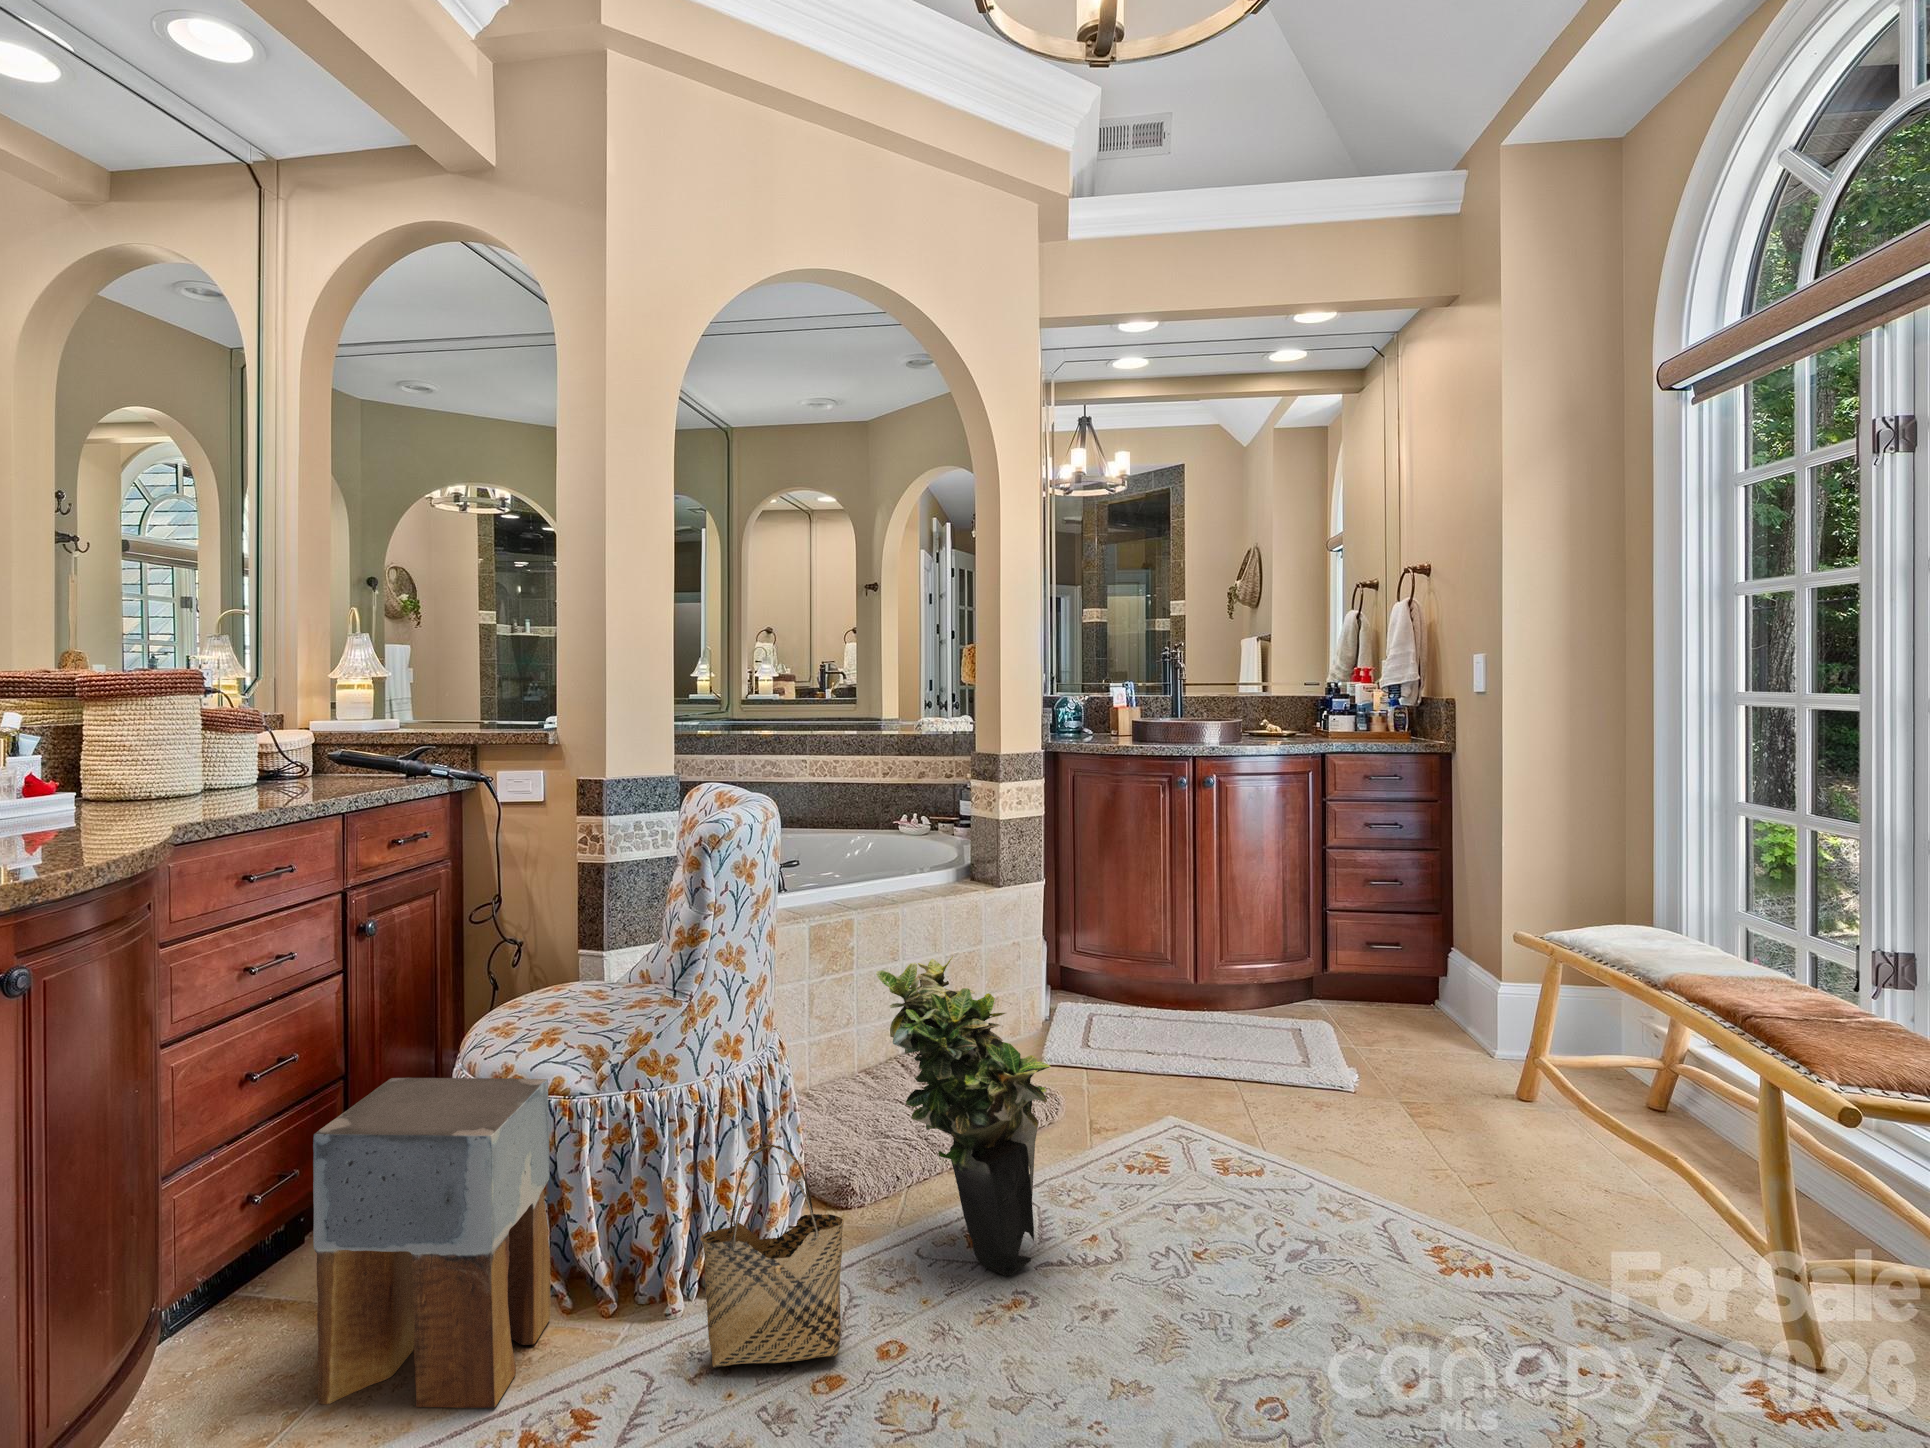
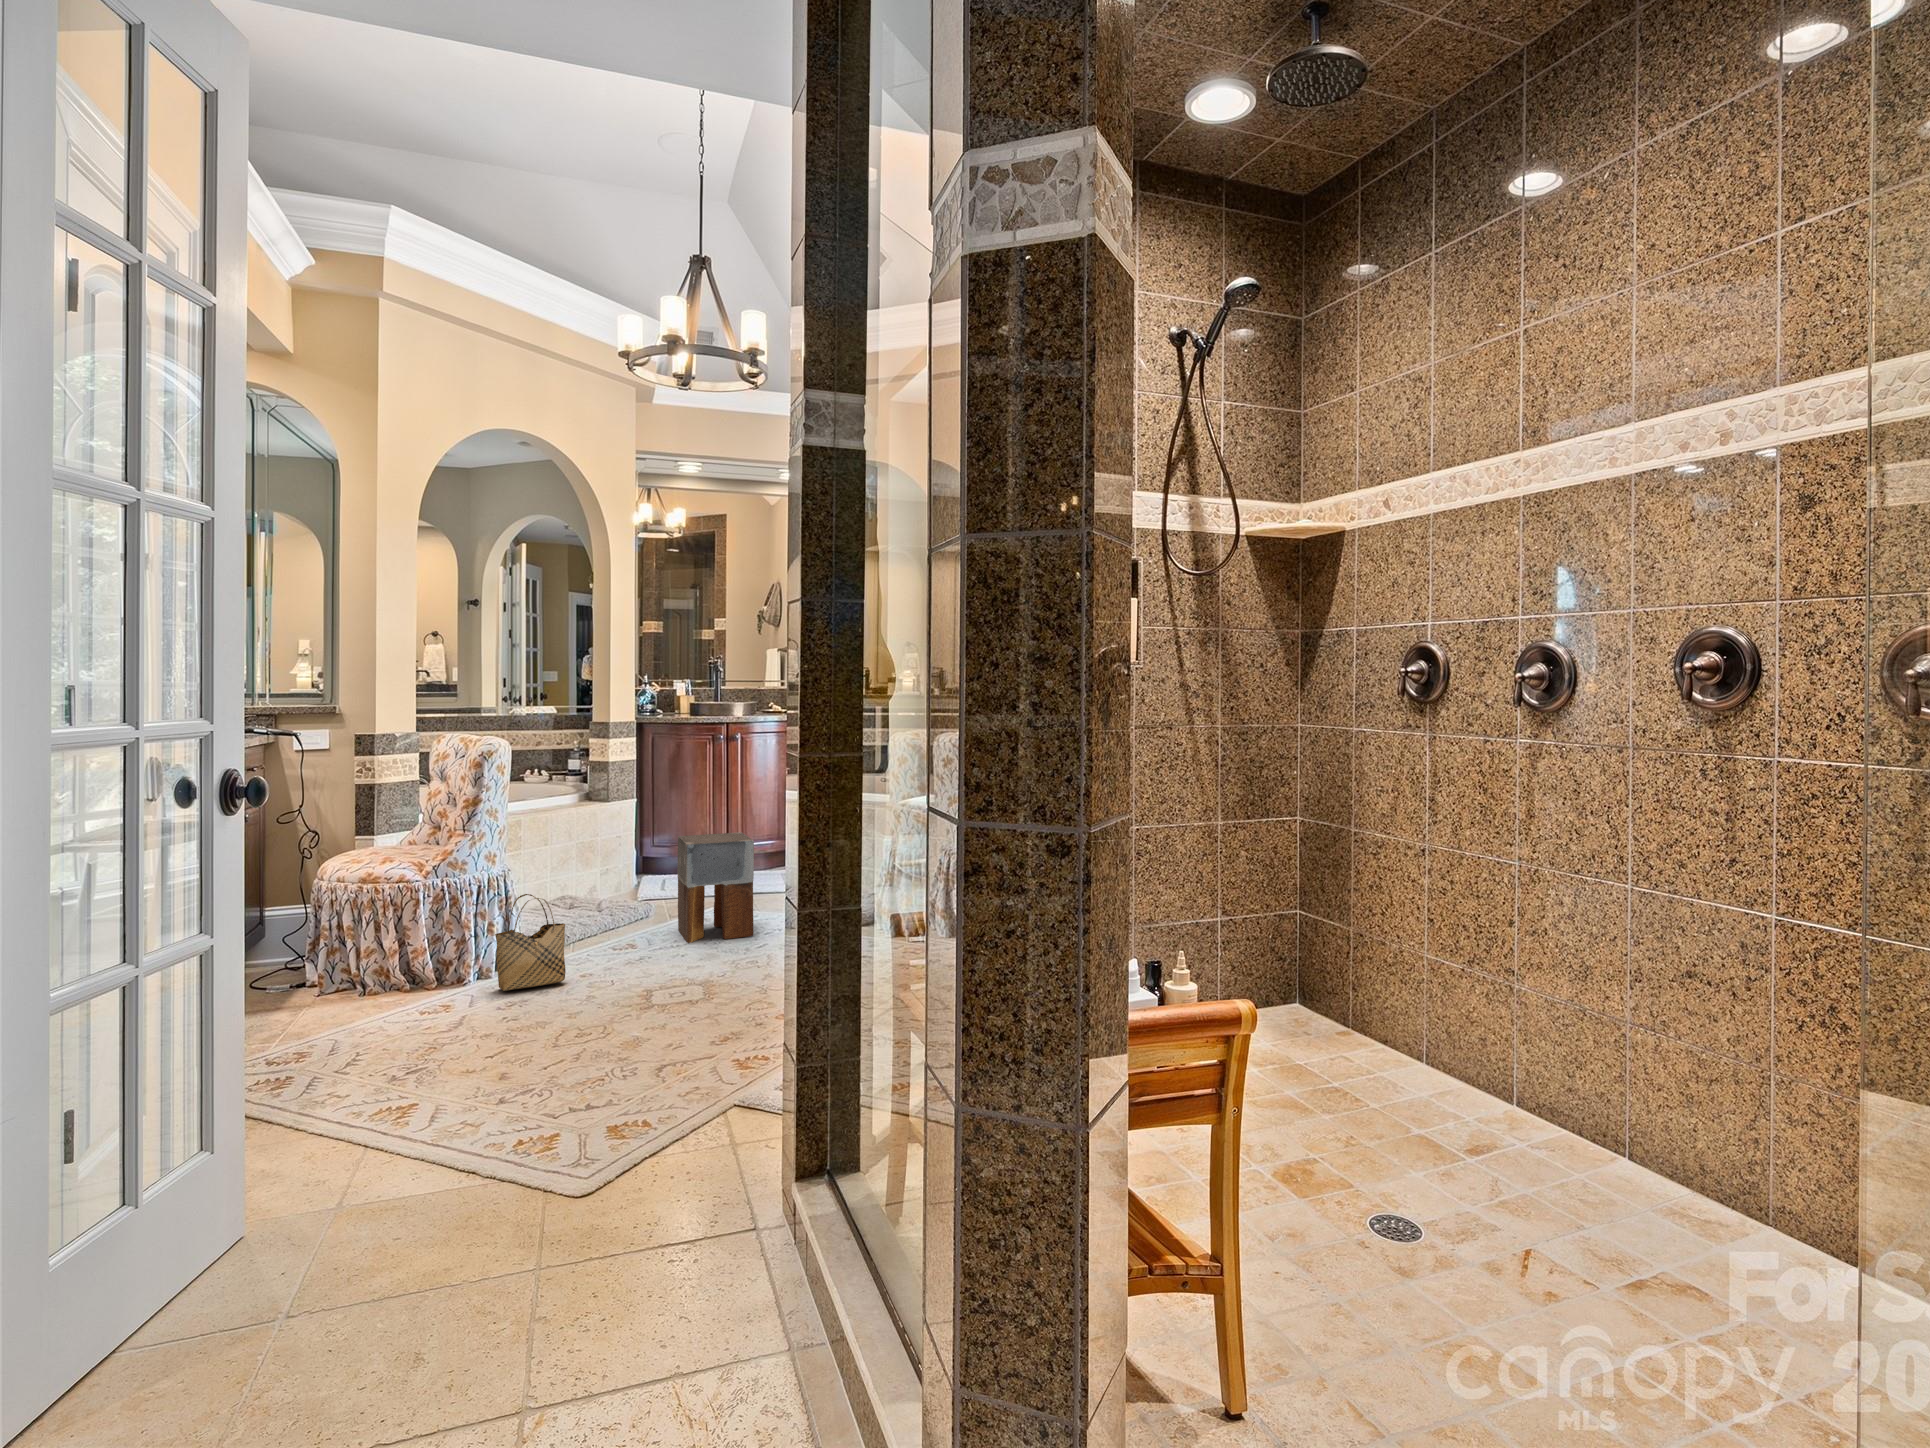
potted plant: present [876,957,1051,1276] -> none [568,813,661,956]
stool: present [313,1078,551,1408] -> present [677,832,754,943]

